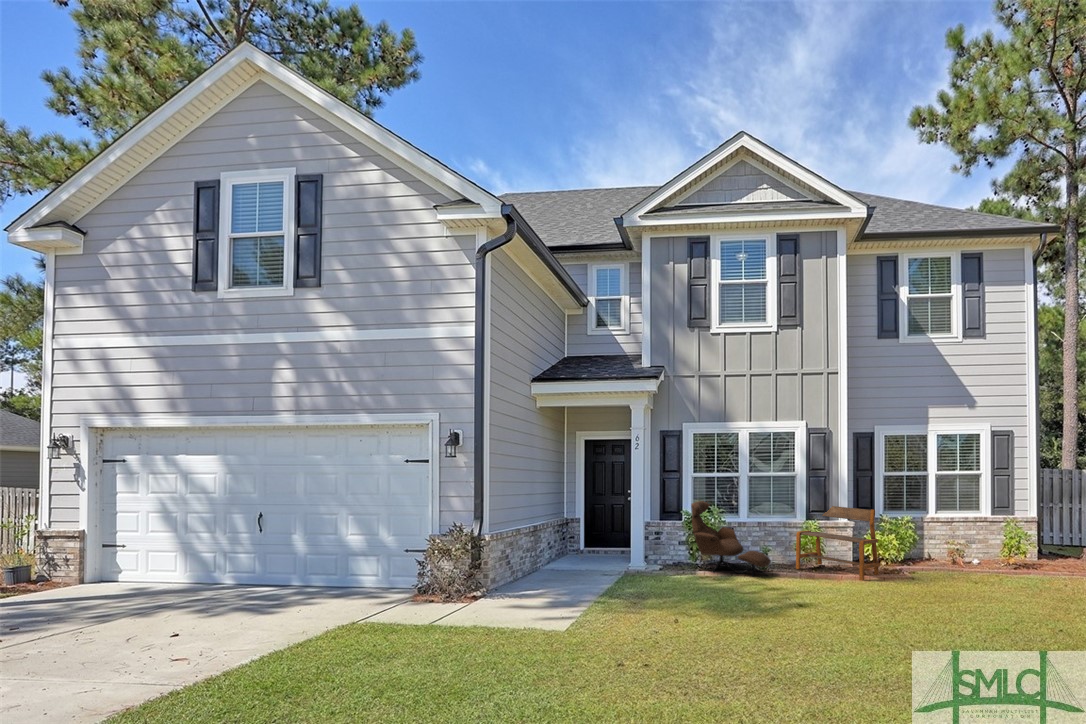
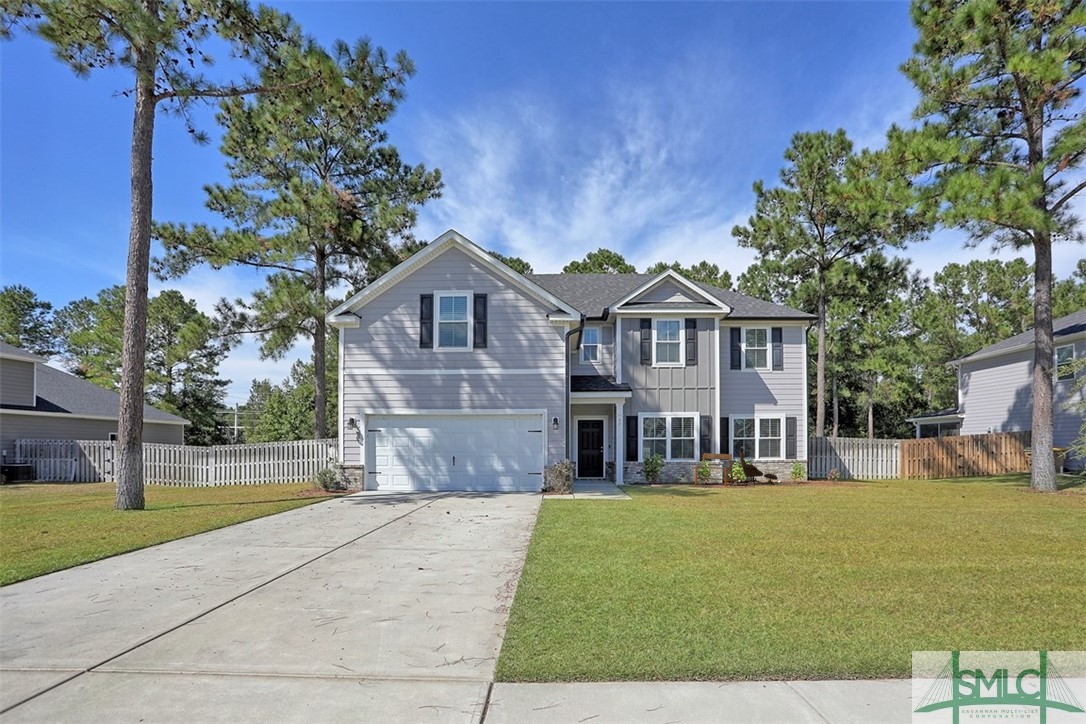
lounge chair: present [691,501,771,577] -> present [739,452,778,485]

